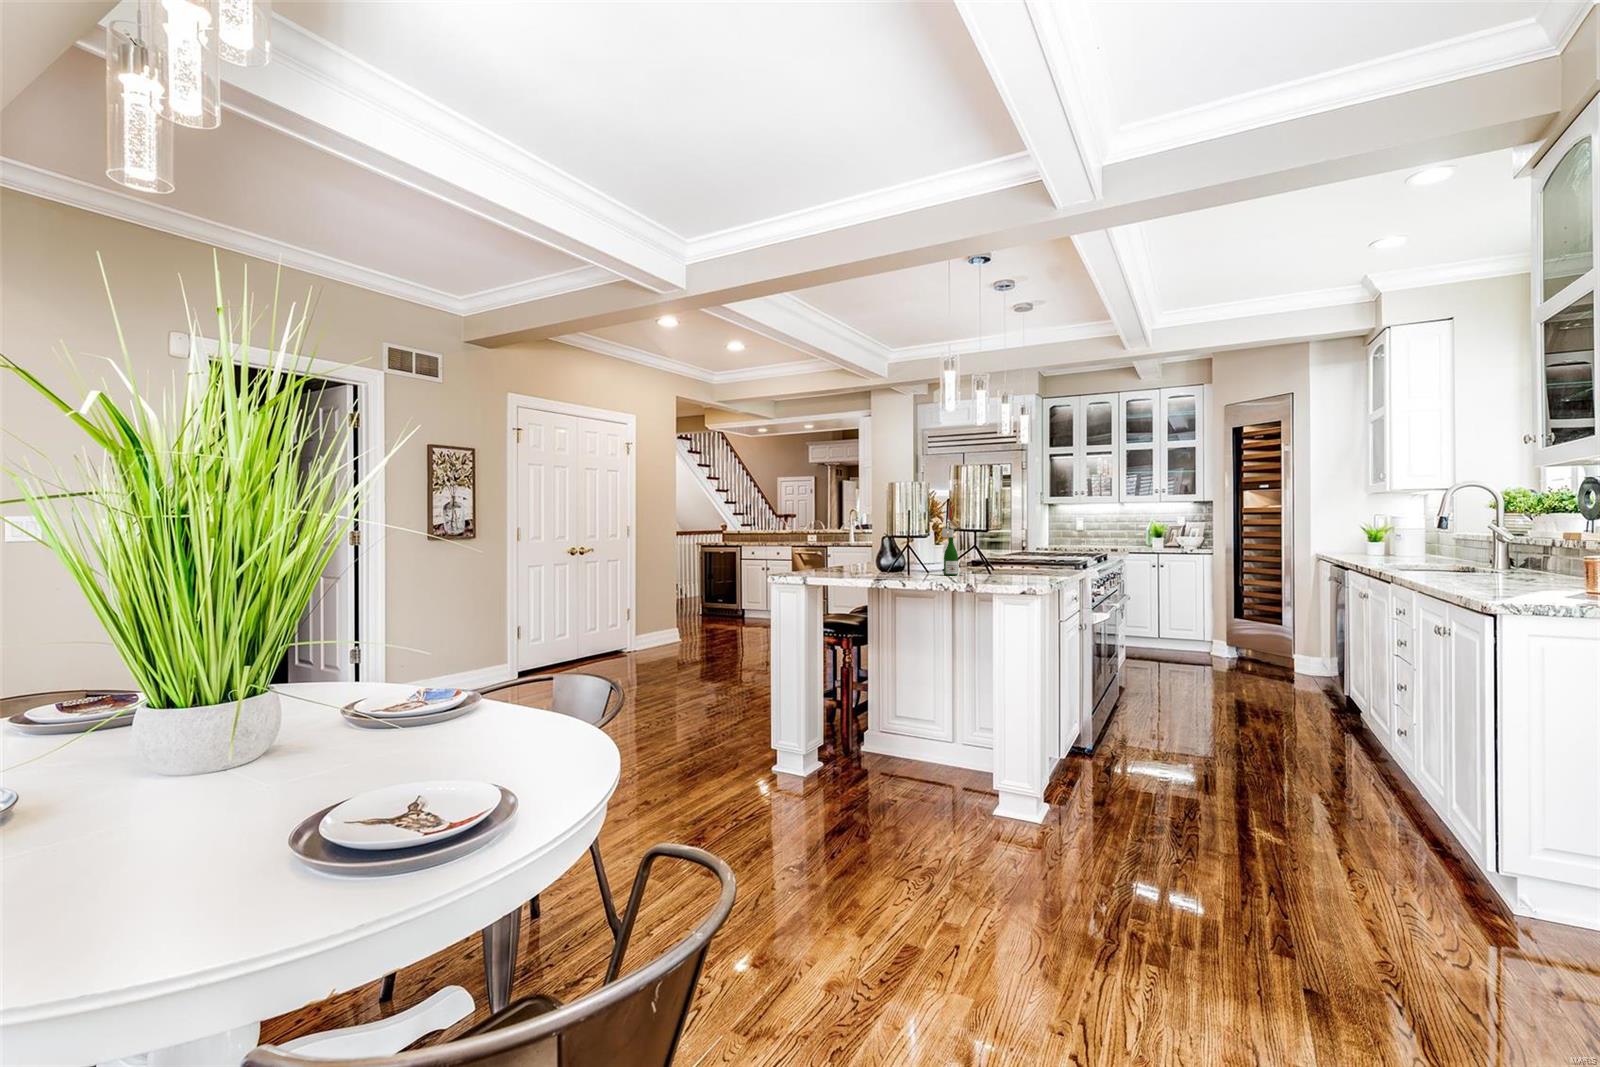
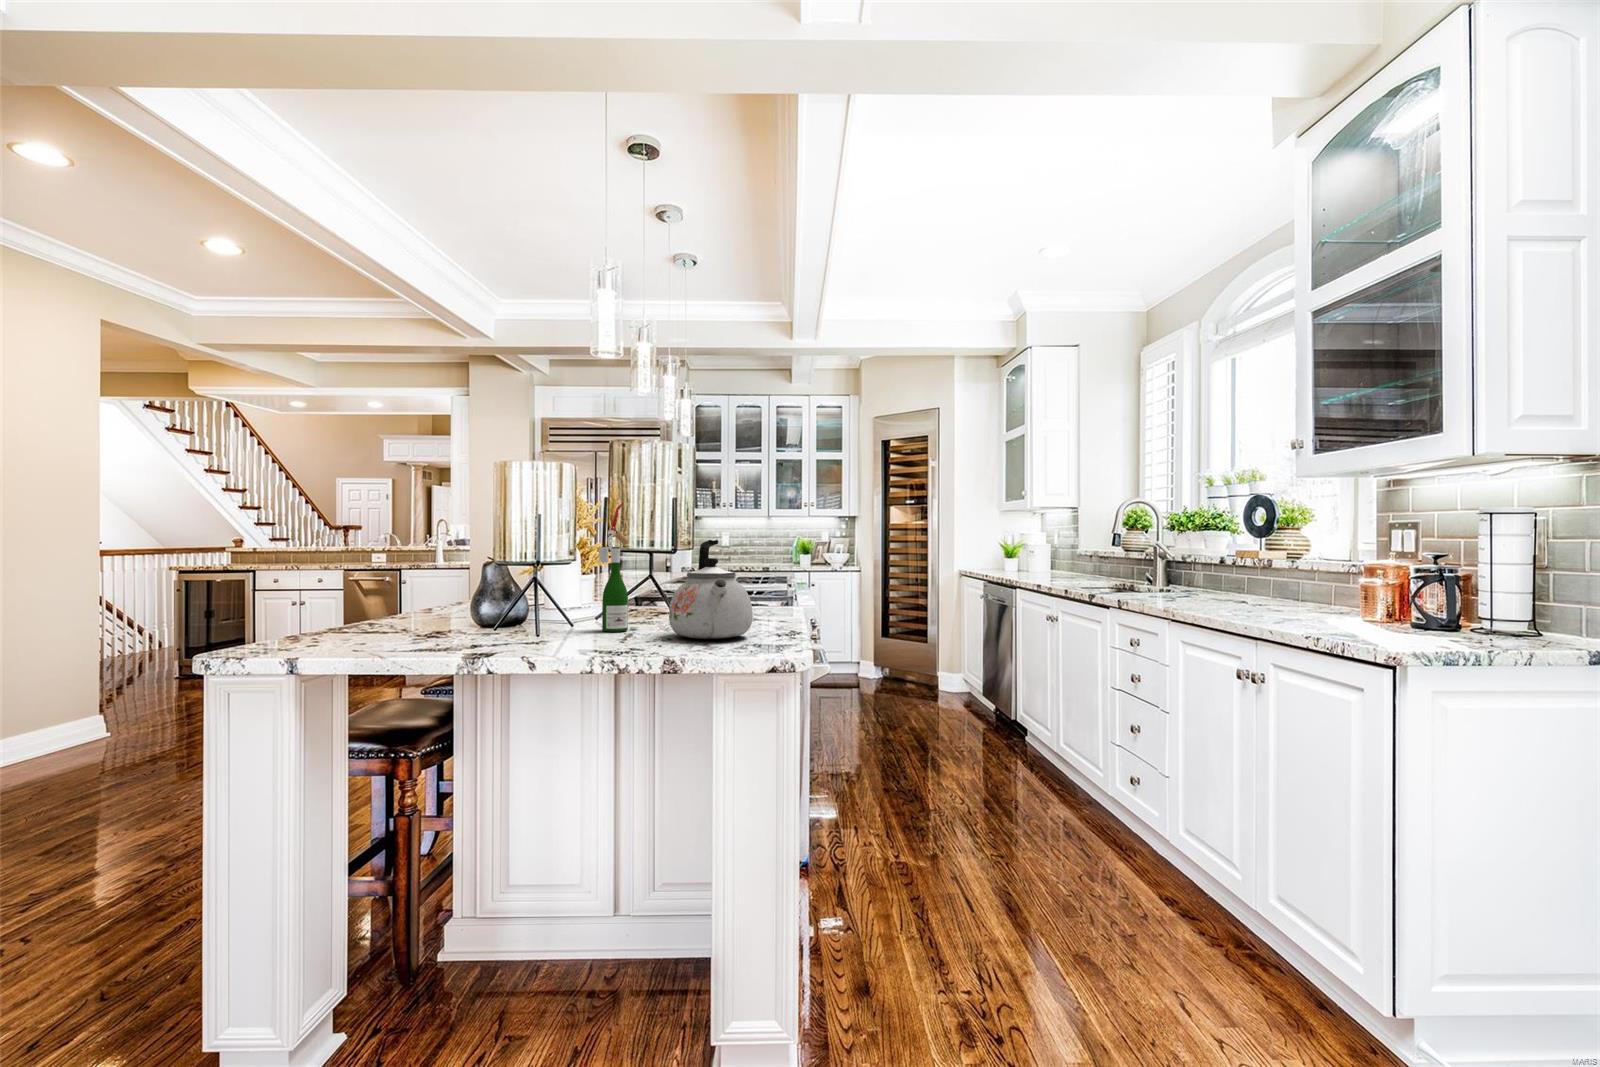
kettle: none [978,524,1027,580] -> present [669,540,753,639]

